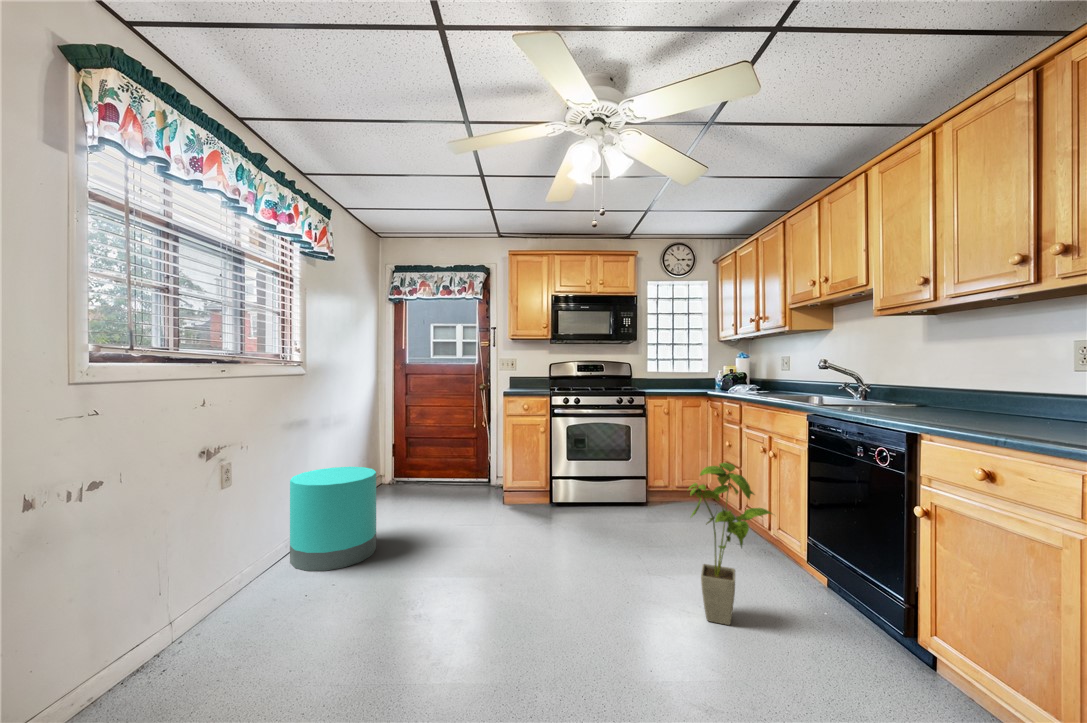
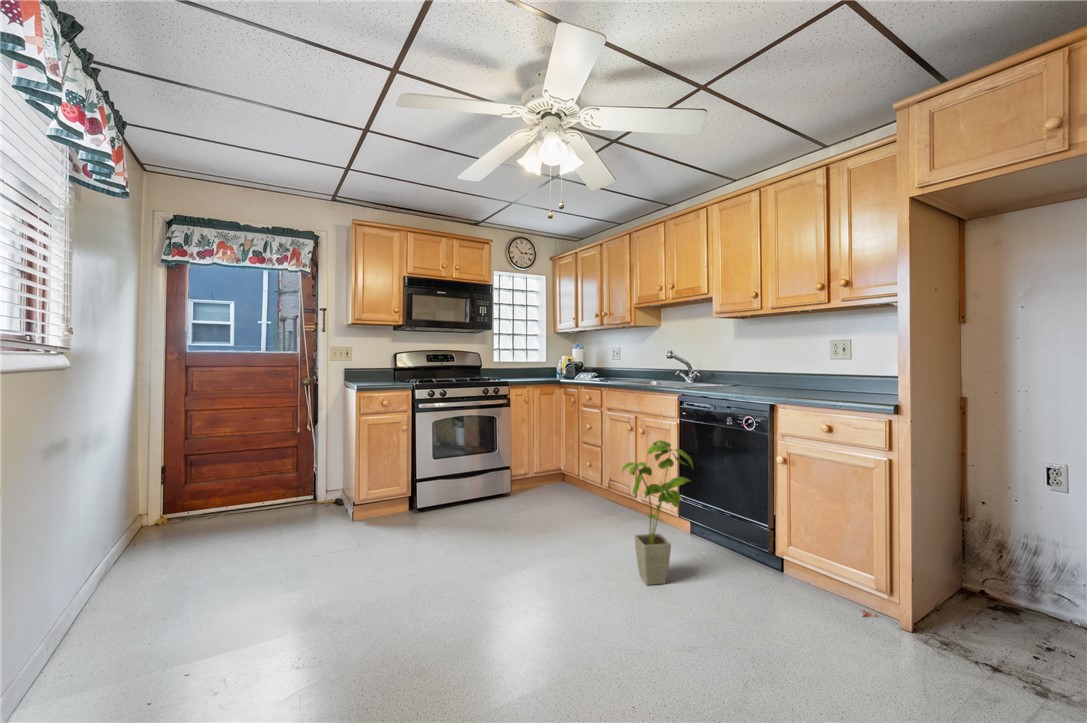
trash can: present [290,467,376,571] -> none [71,498,225,672]

